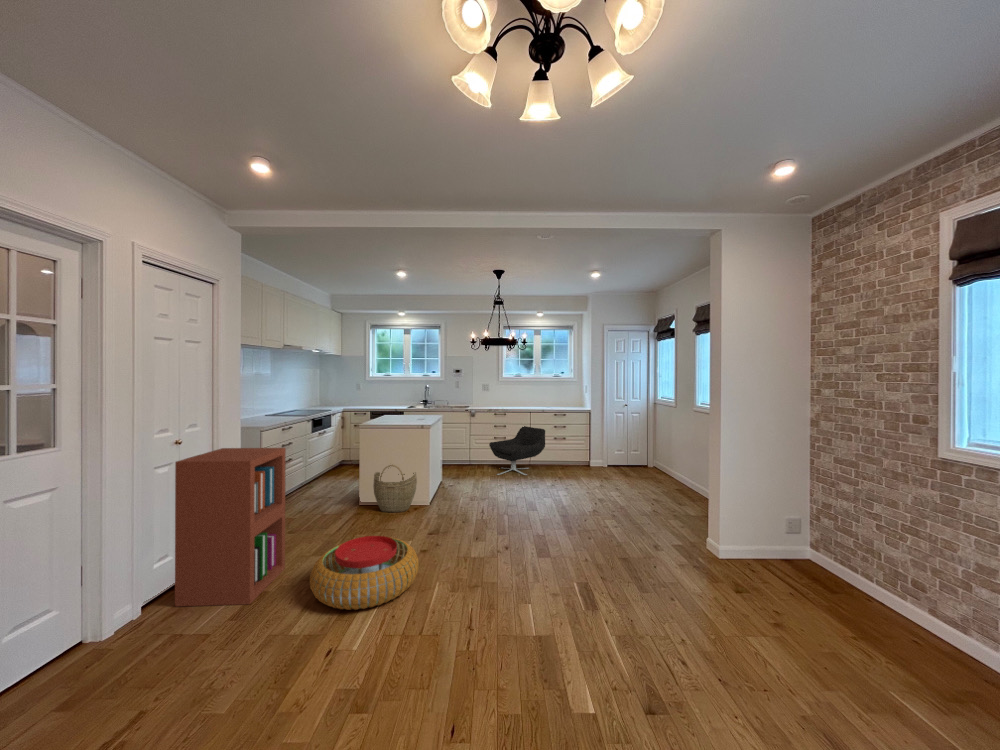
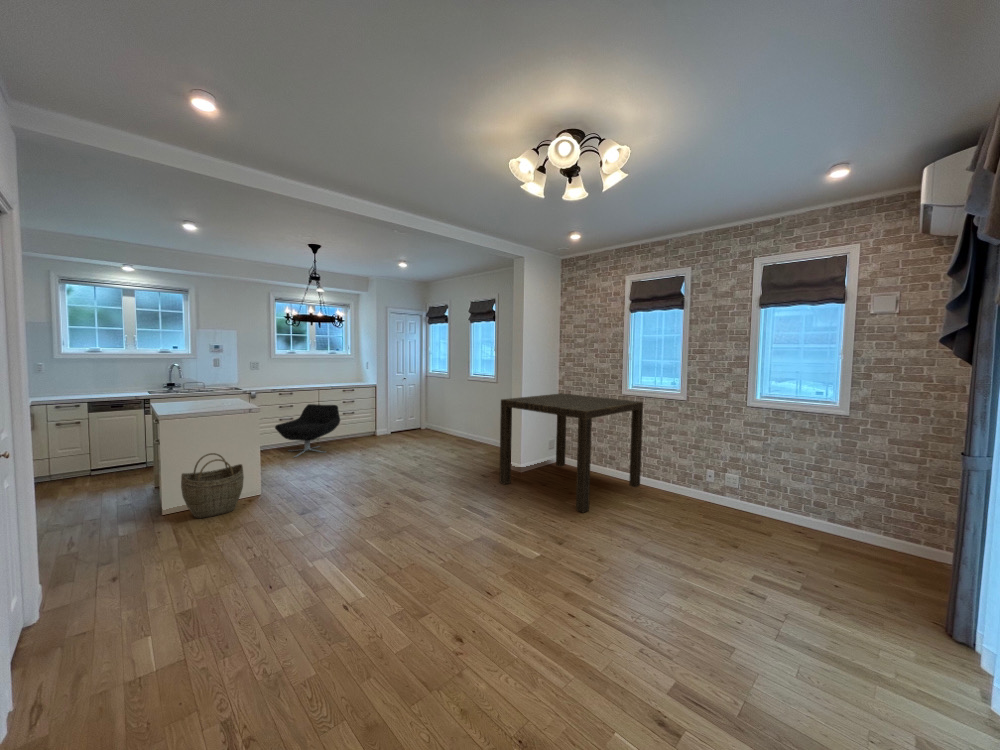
dining table: none [667,441,992,675] -> present [500,393,643,513]
bookshelf: present [175,448,286,607] -> none [15,448,170,703]
pouf: present [310,536,418,610] -> none [231,521,353,600]

